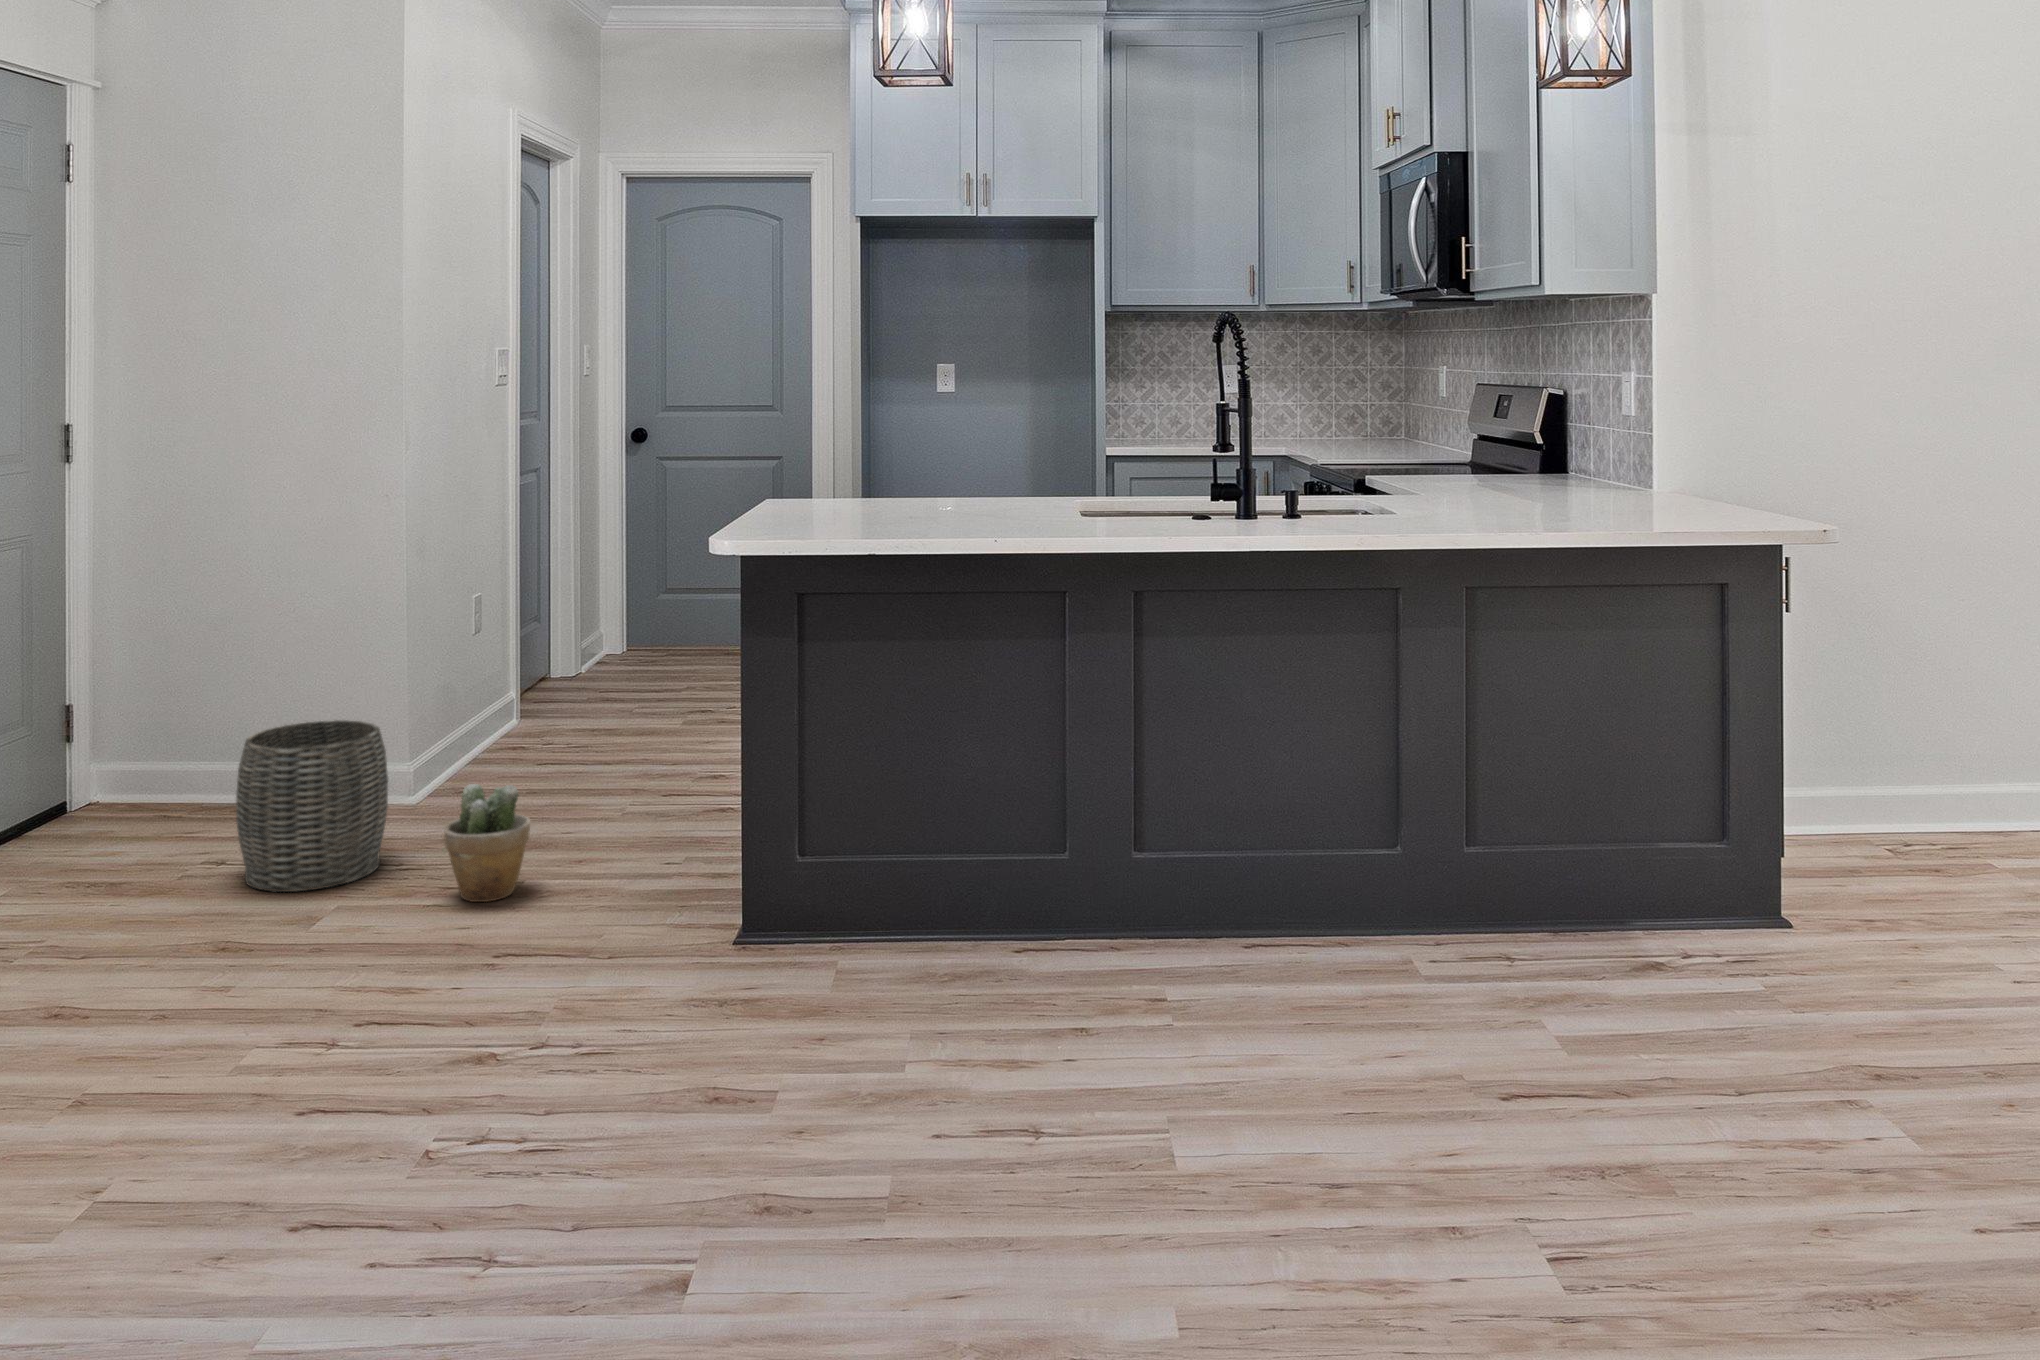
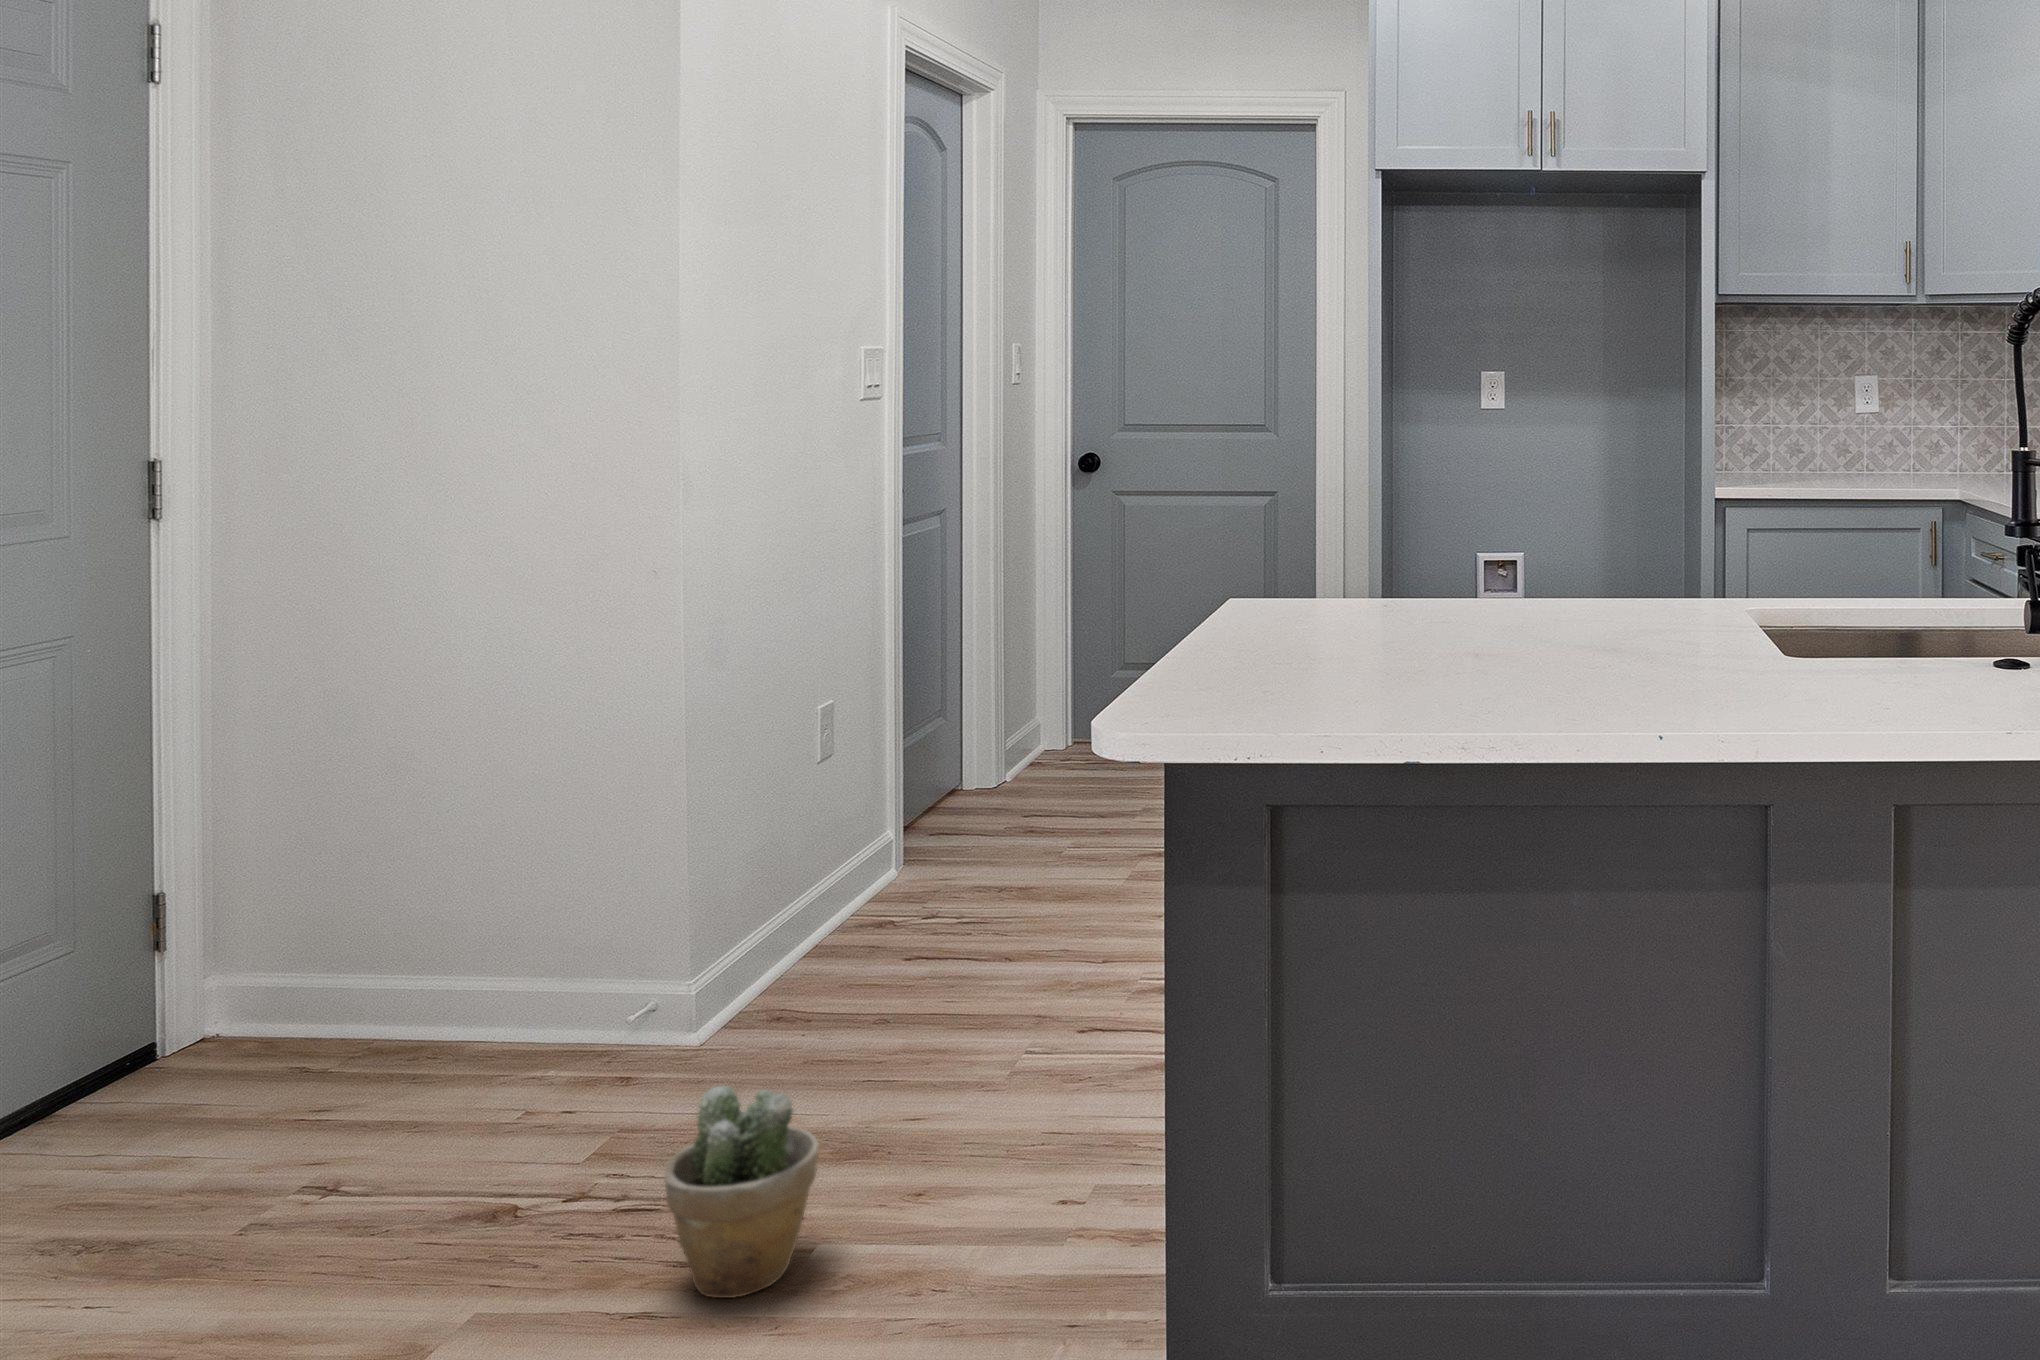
woven basket: present [236,720,388,892] -> none [336,946,605,1262]

